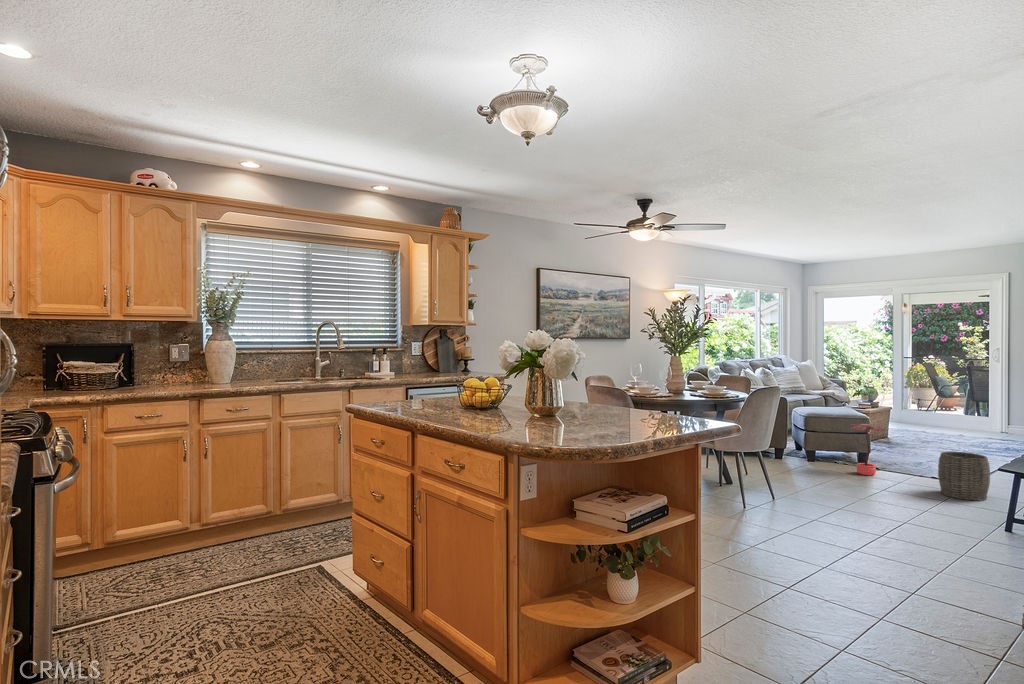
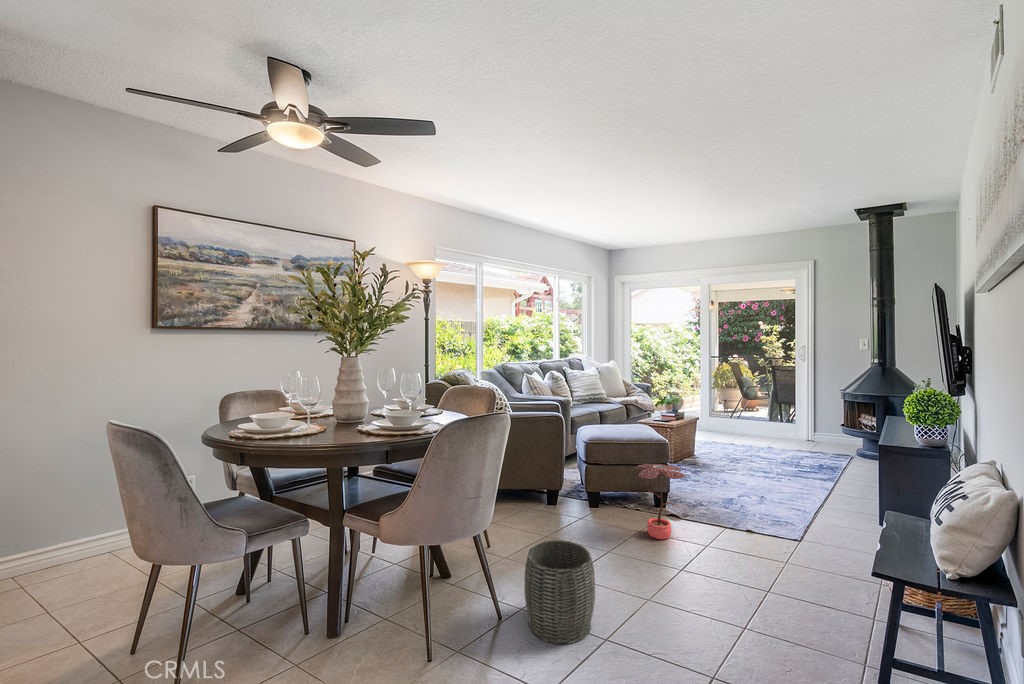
woven basket: present [938,451,990,501] -> present [524,540,595,644]

